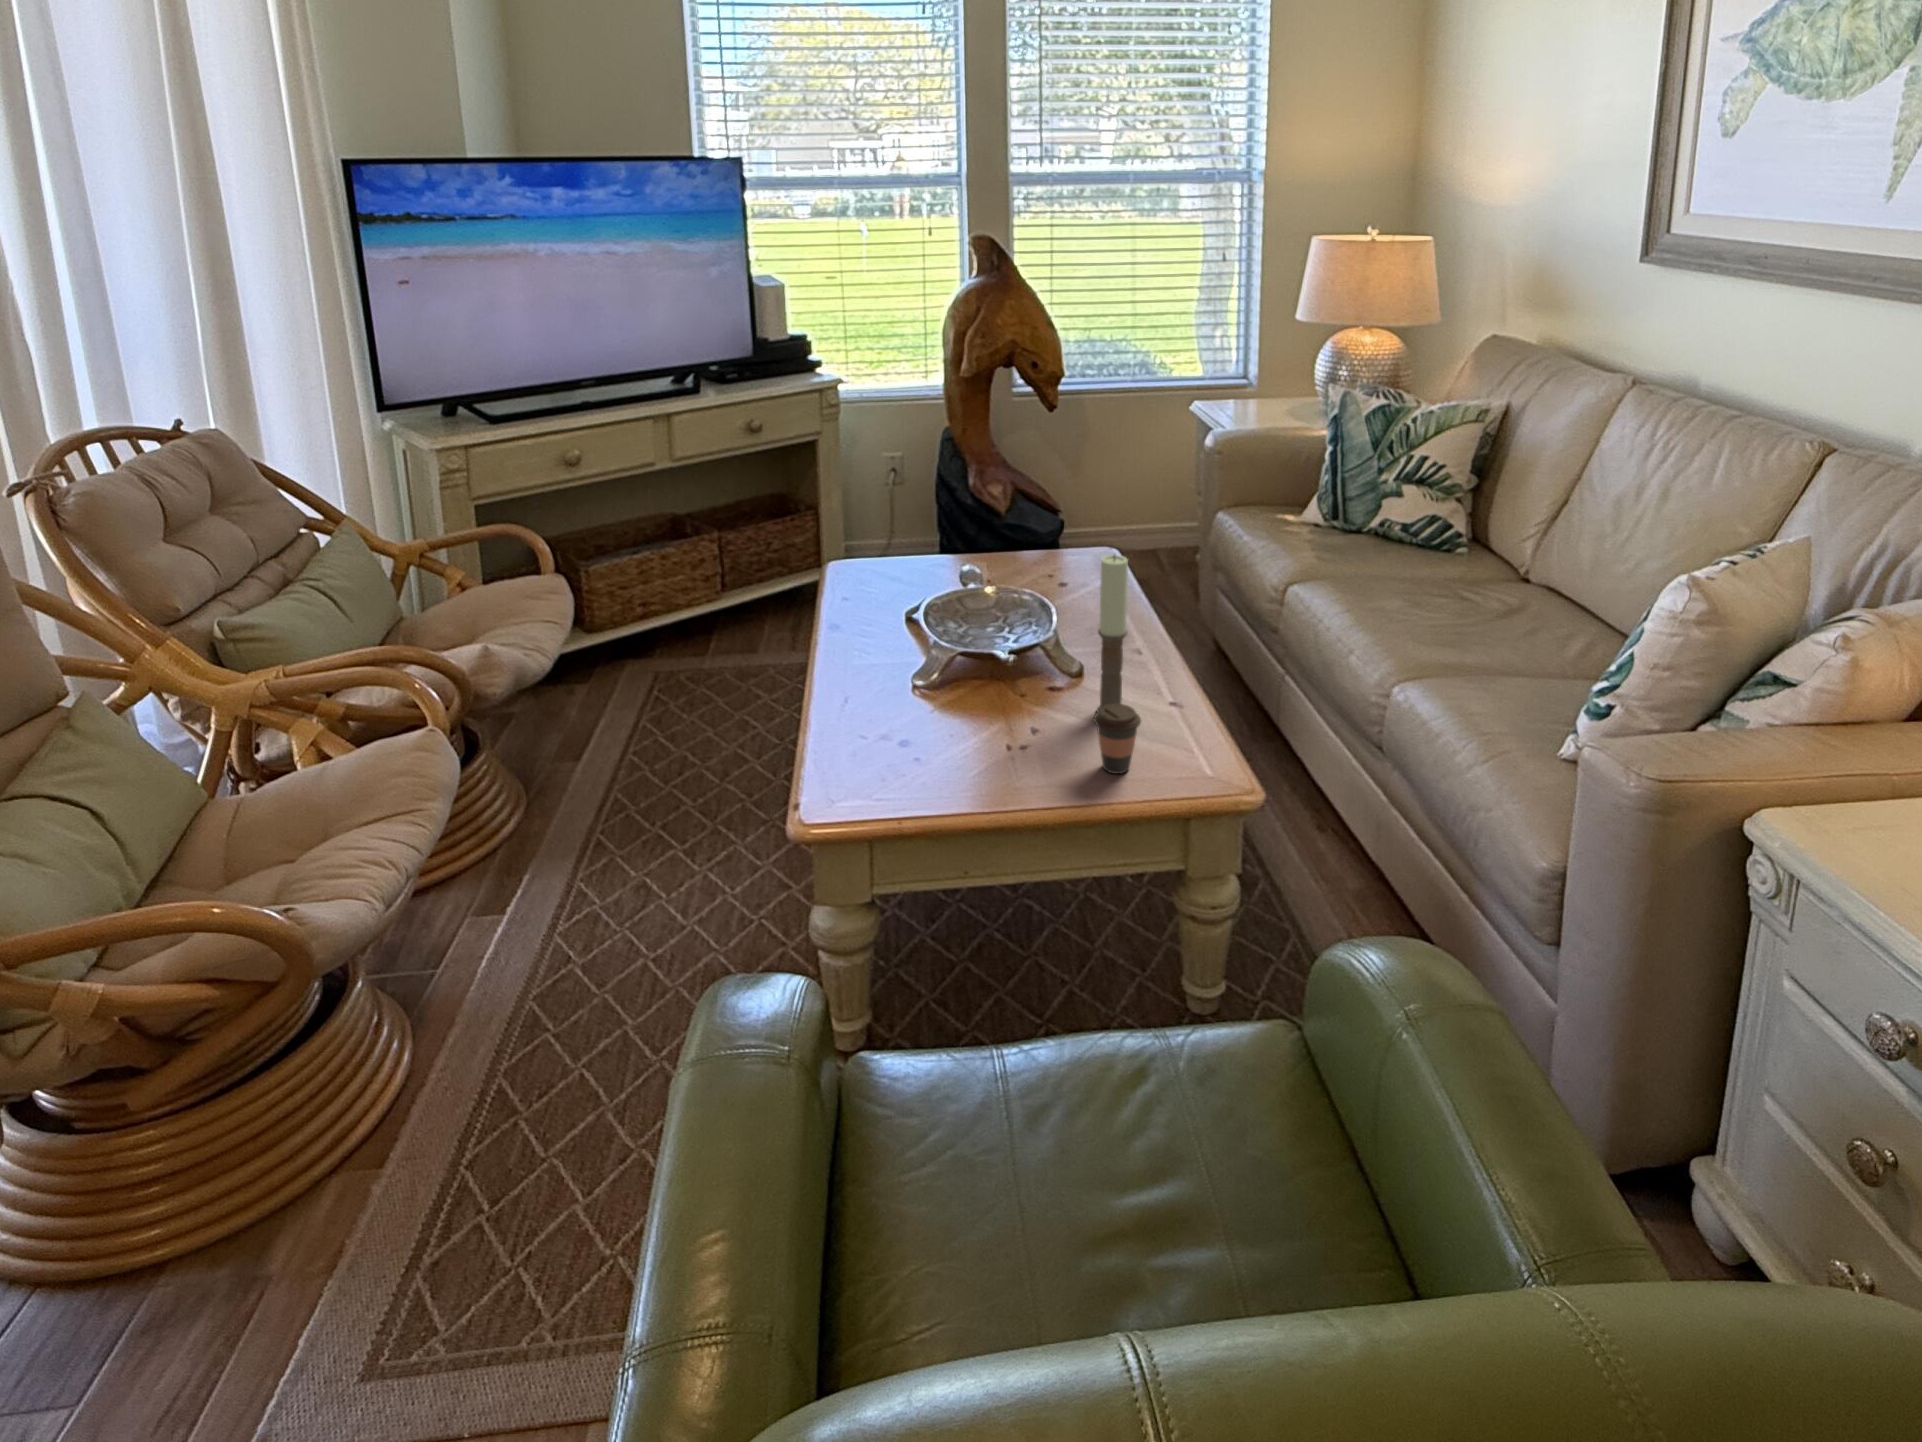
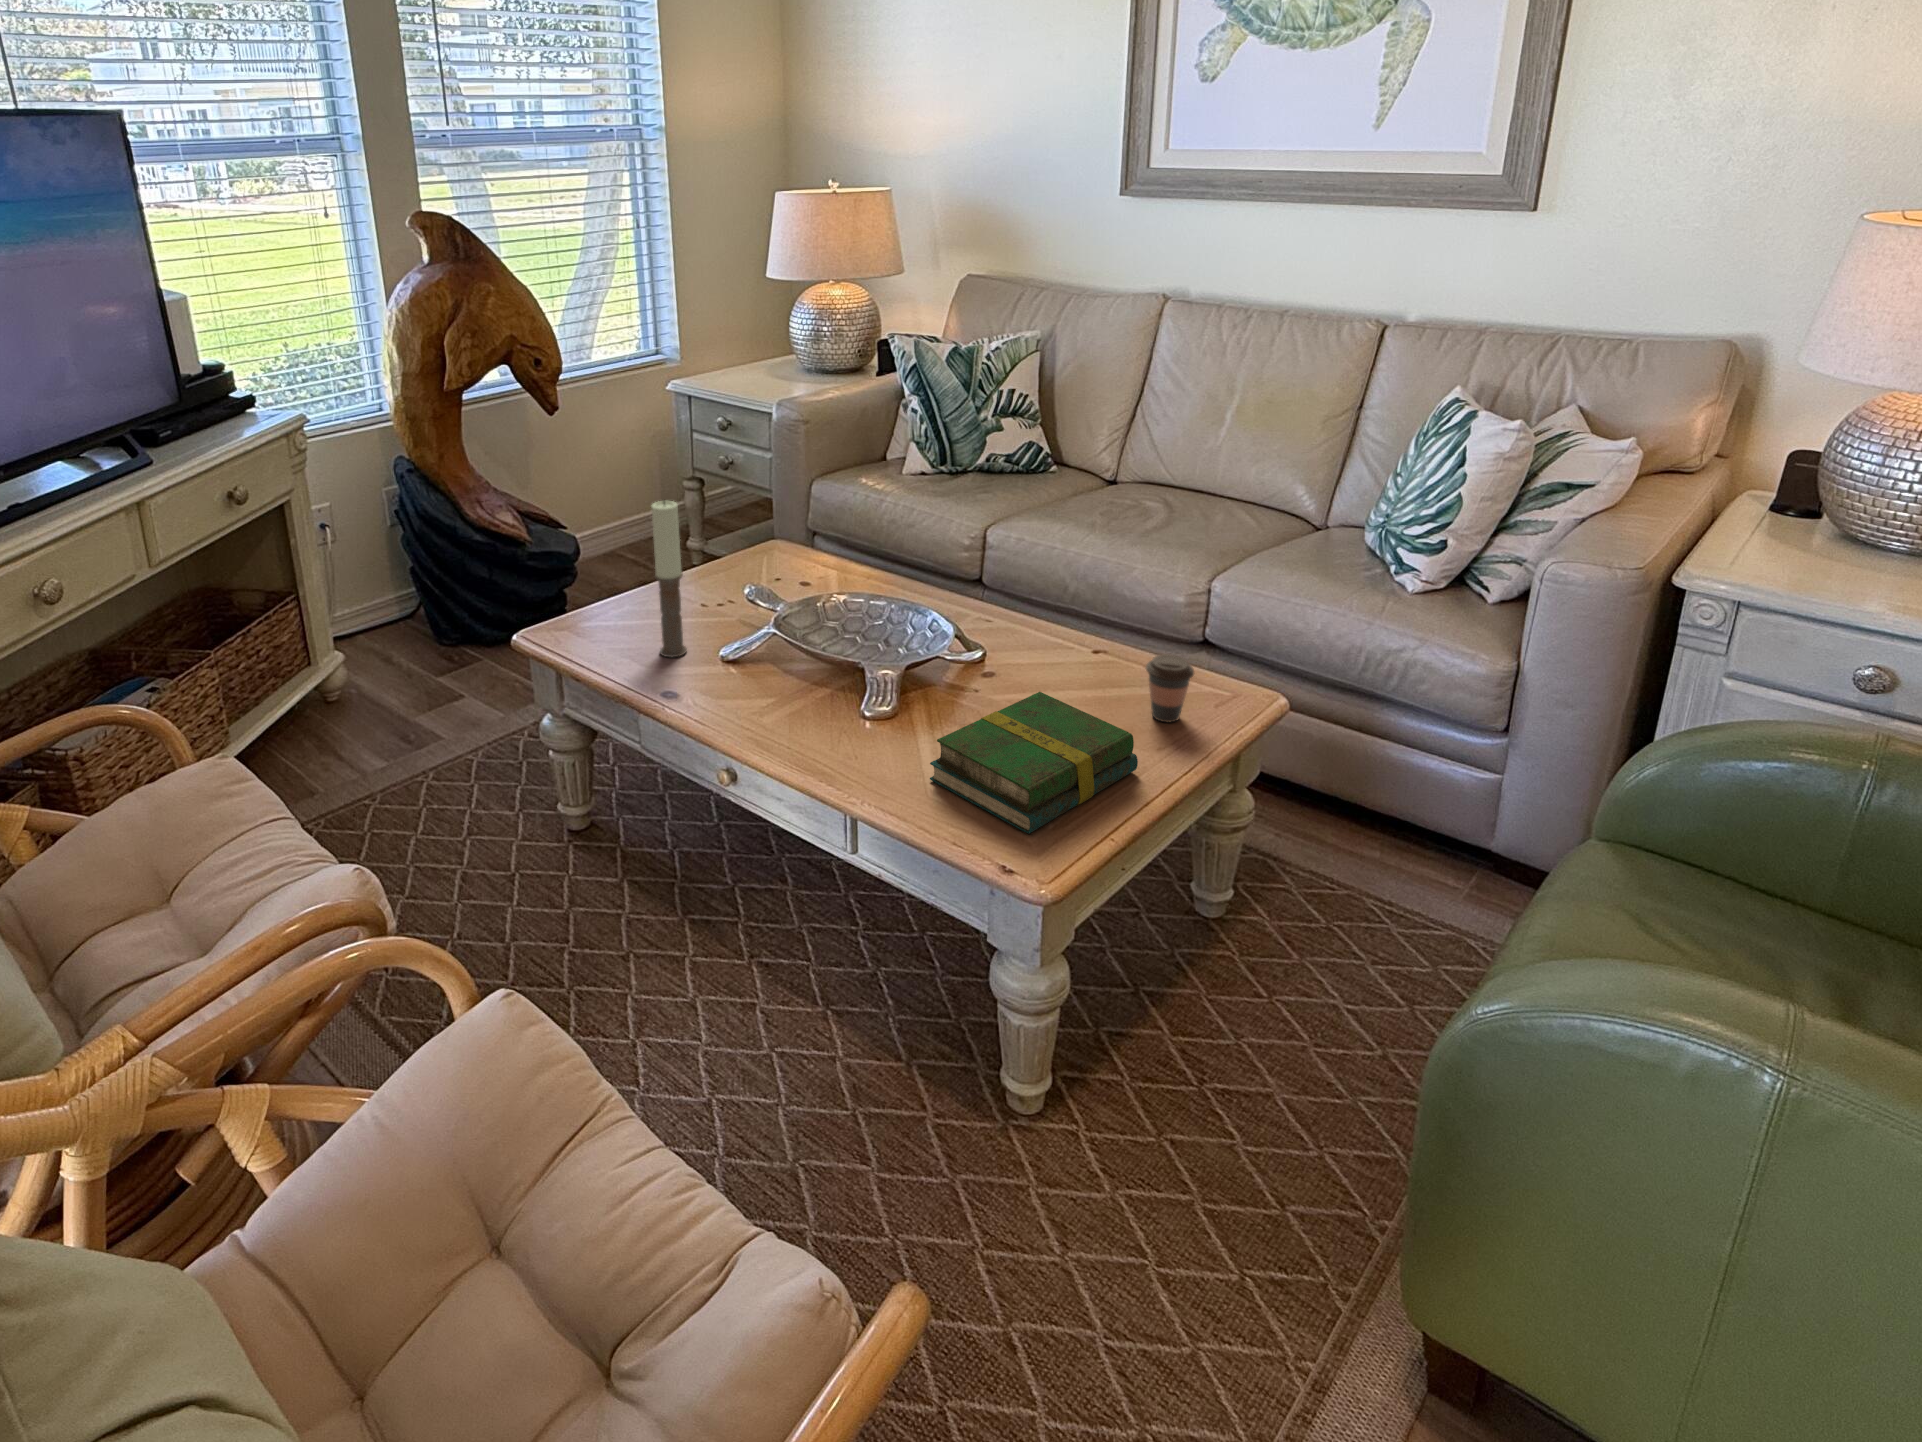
candle: present [1097,555,1128,712] -> present [652,500,687,657]
book: none [849,697,1007,789] -> present [930,692,1138,833]

